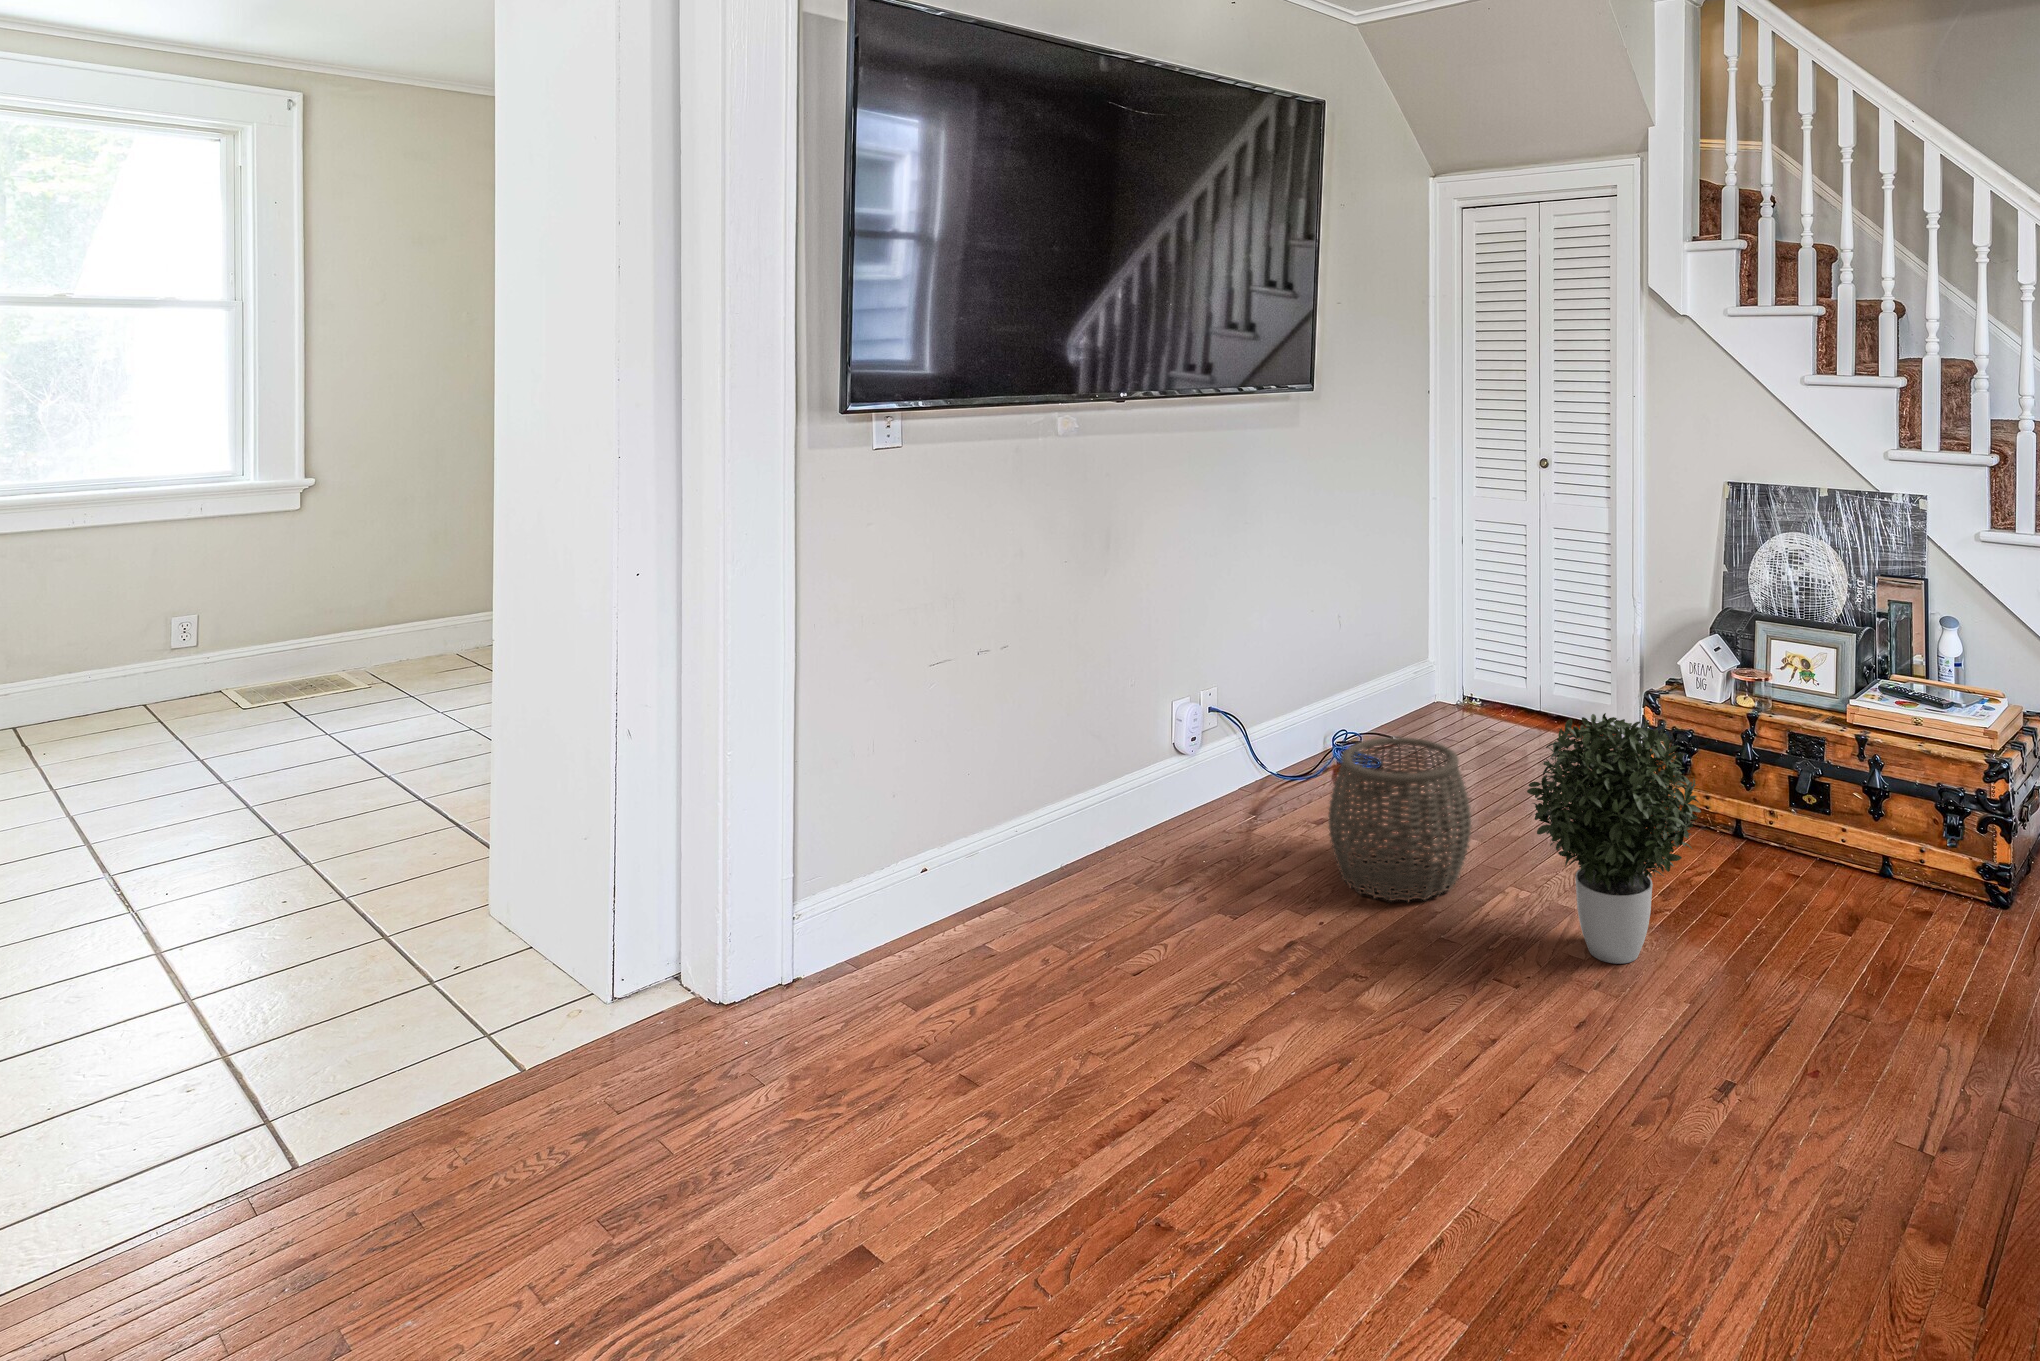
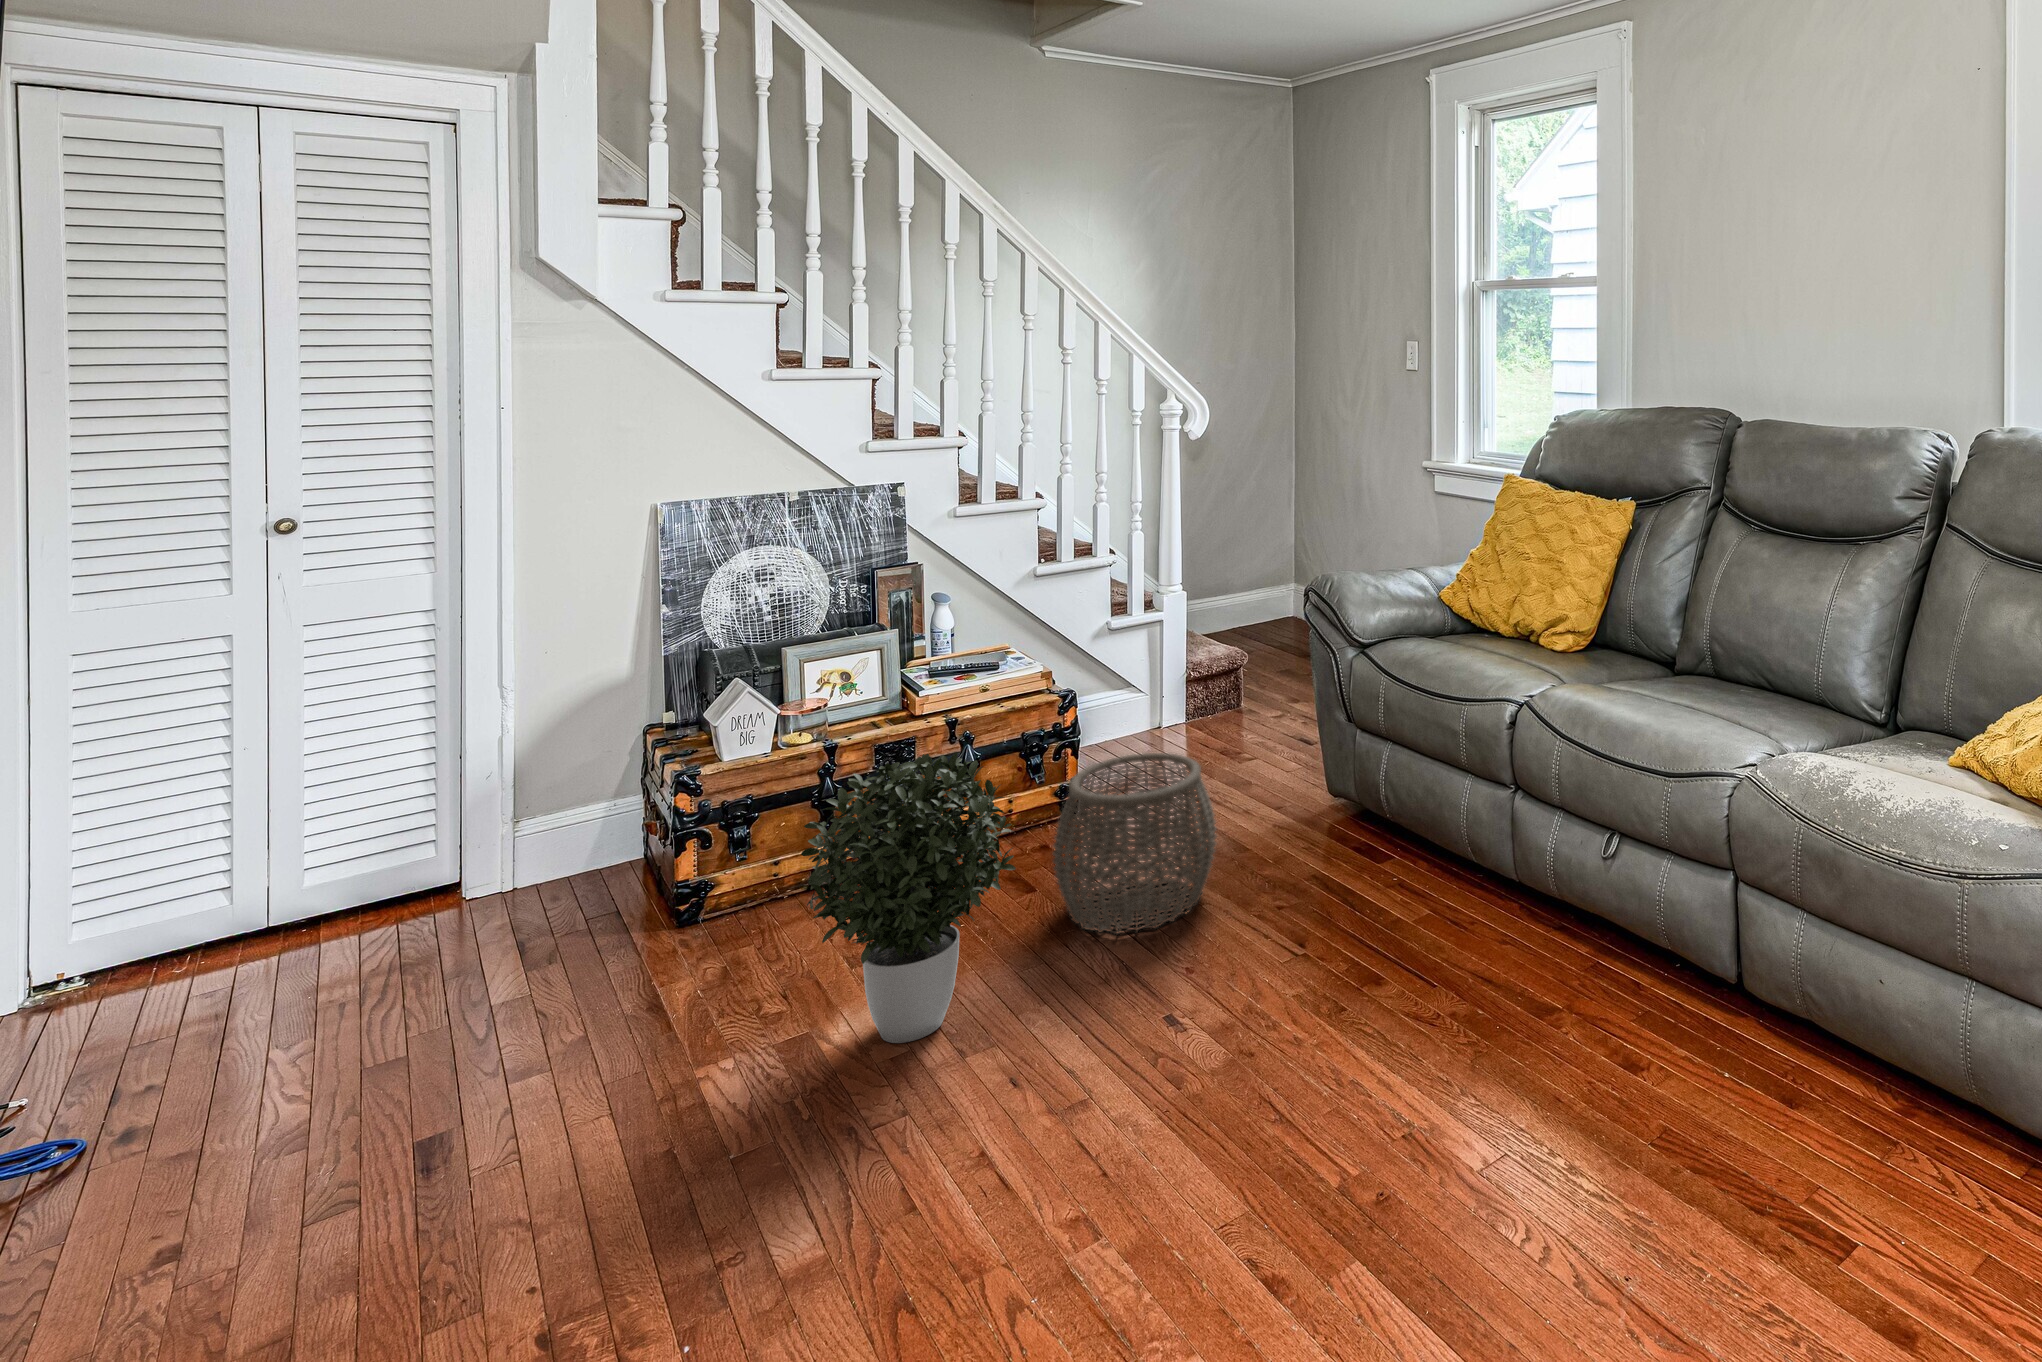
woven basket: present [1328,737,1471,901] -> present [1053,753,1217,934]

